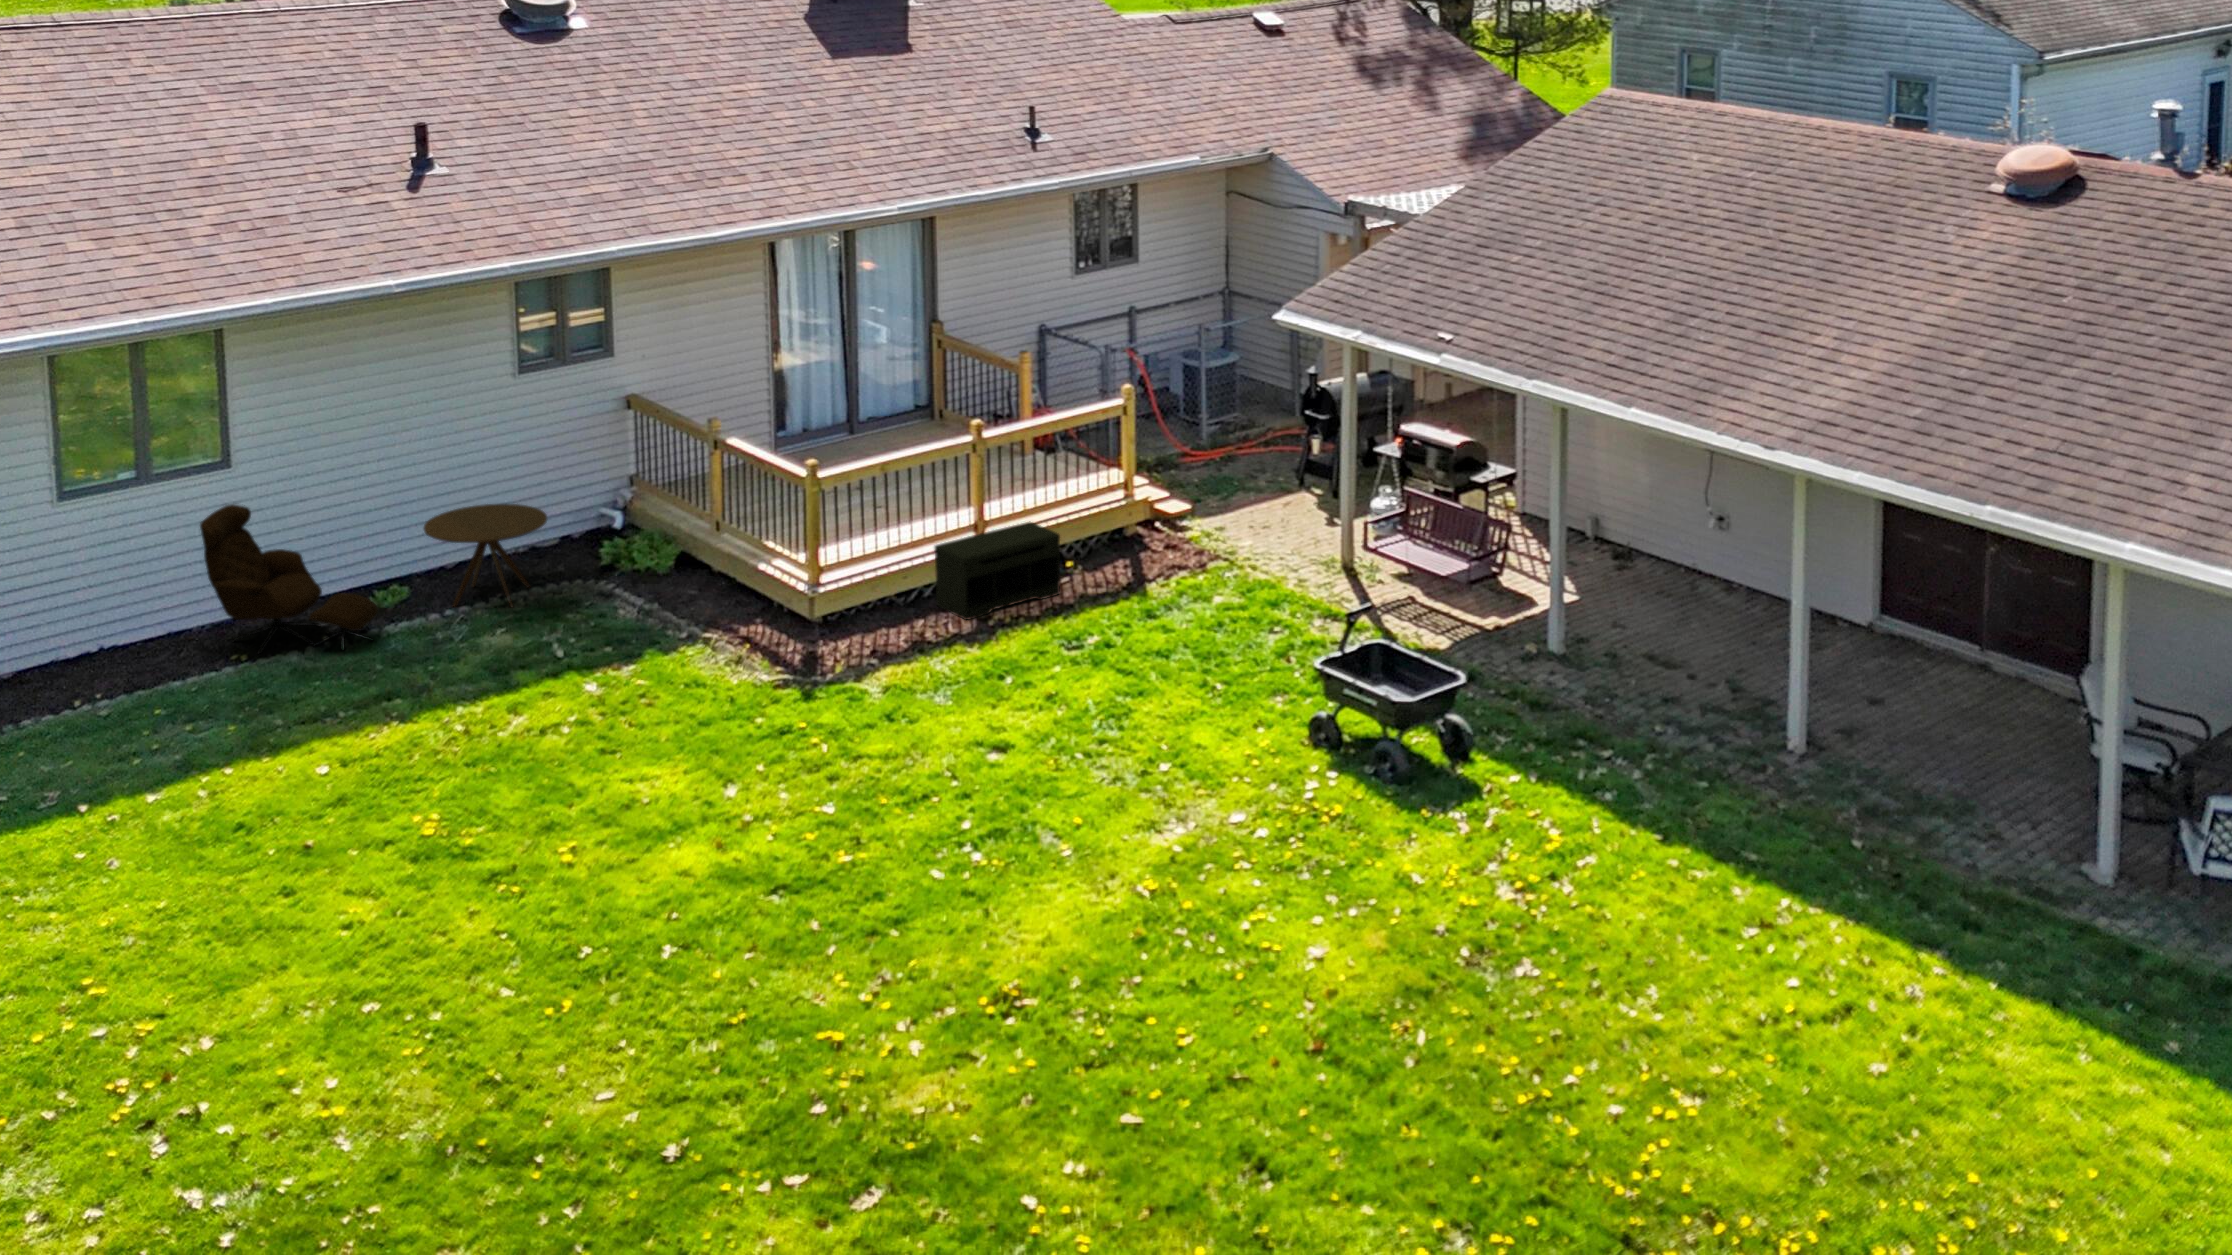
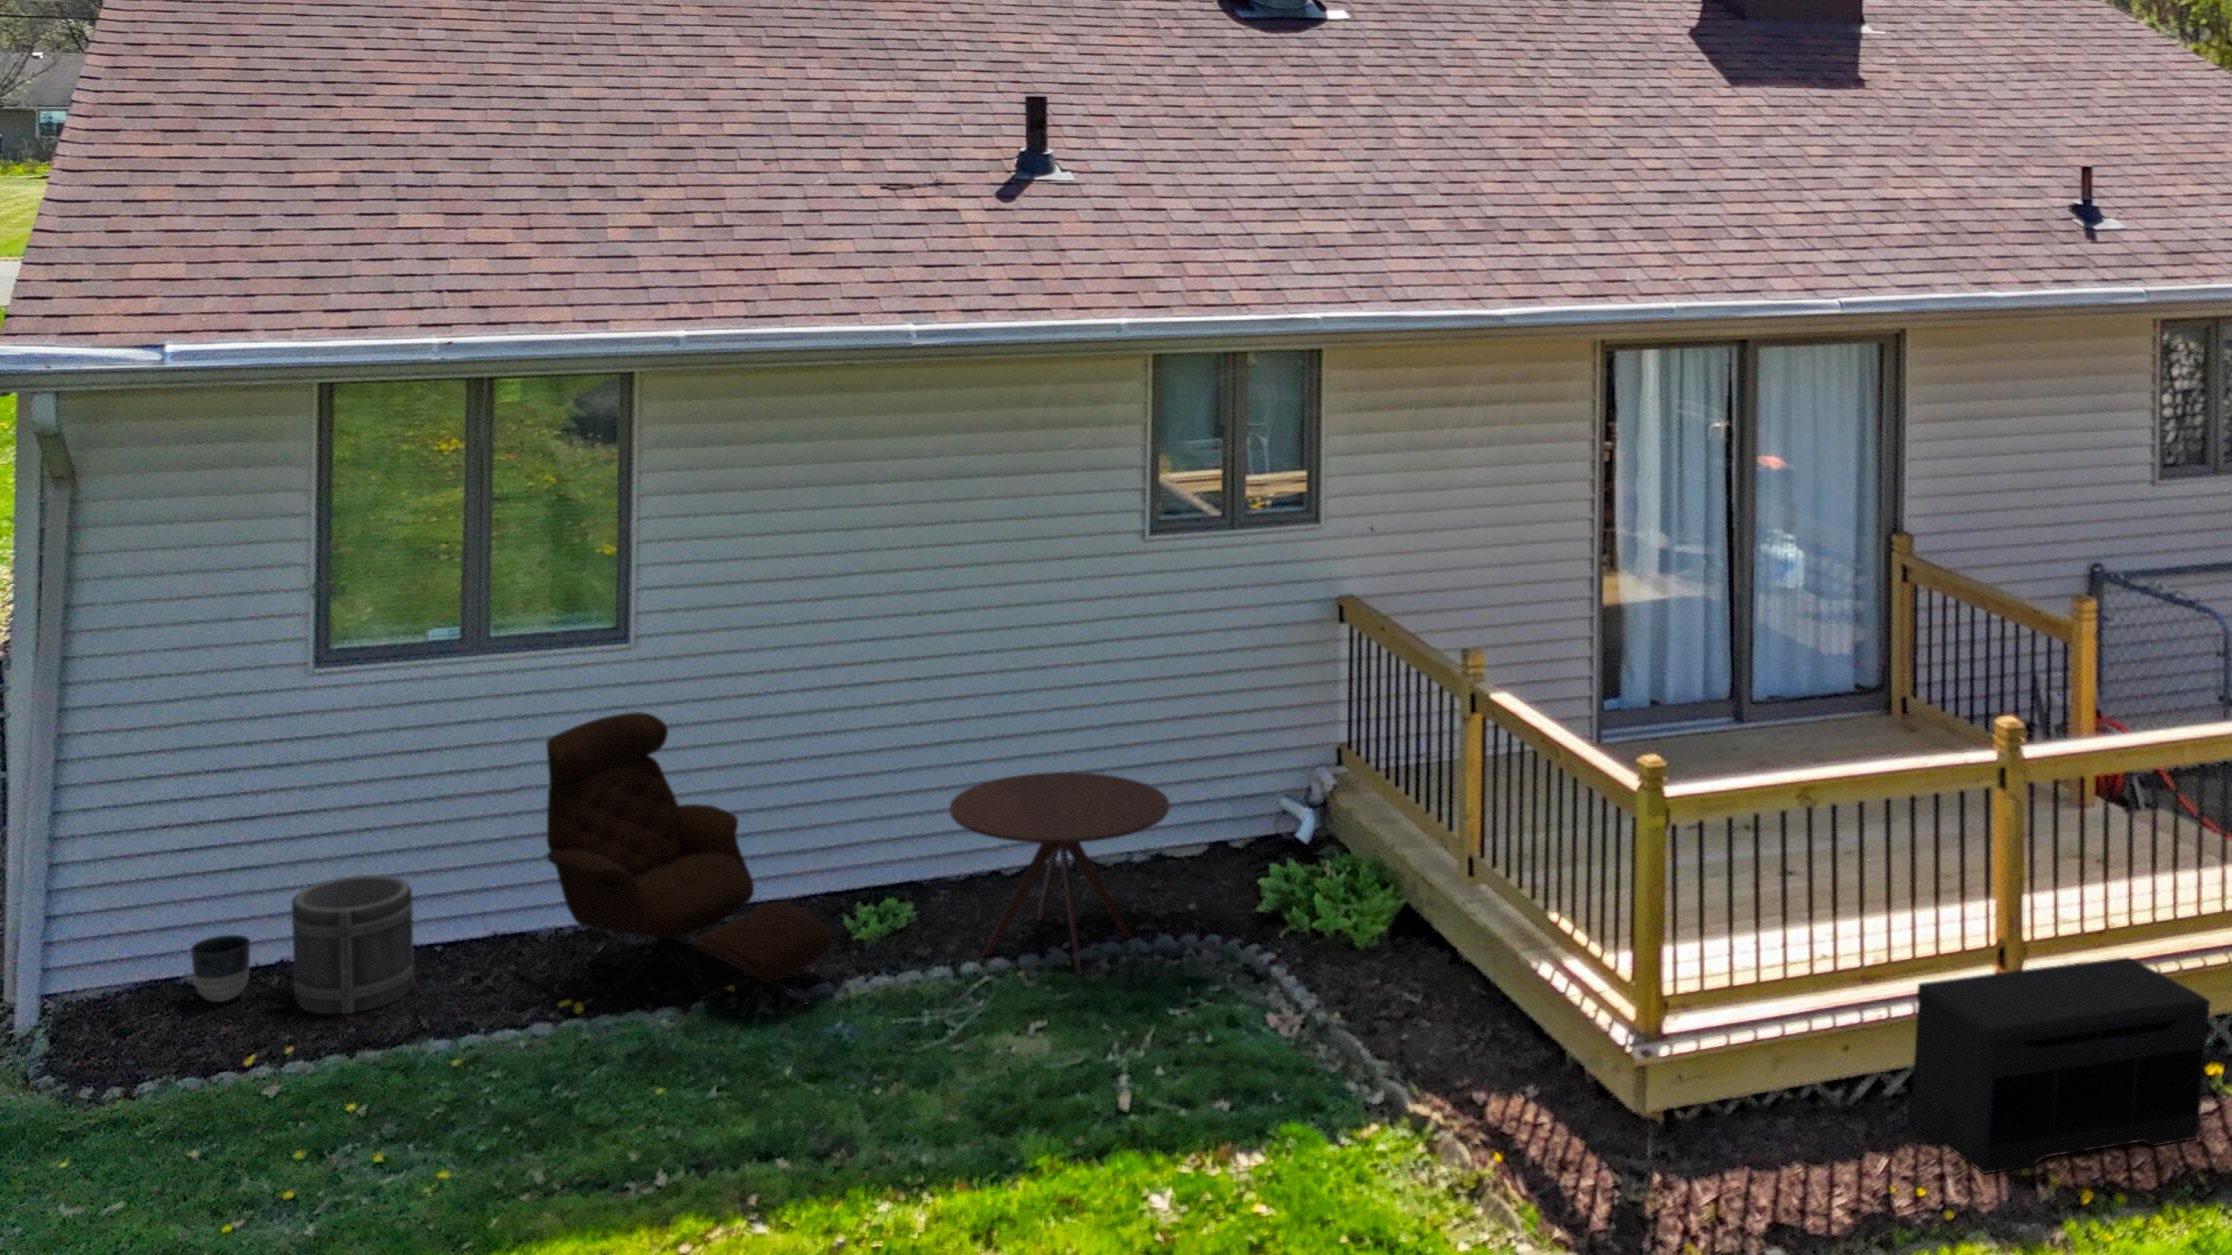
bucket: none [71,610,143,683] -> present [292,875,414,1014]
planter: none [16,652,49,688] -> present [191,935,250,1002]

